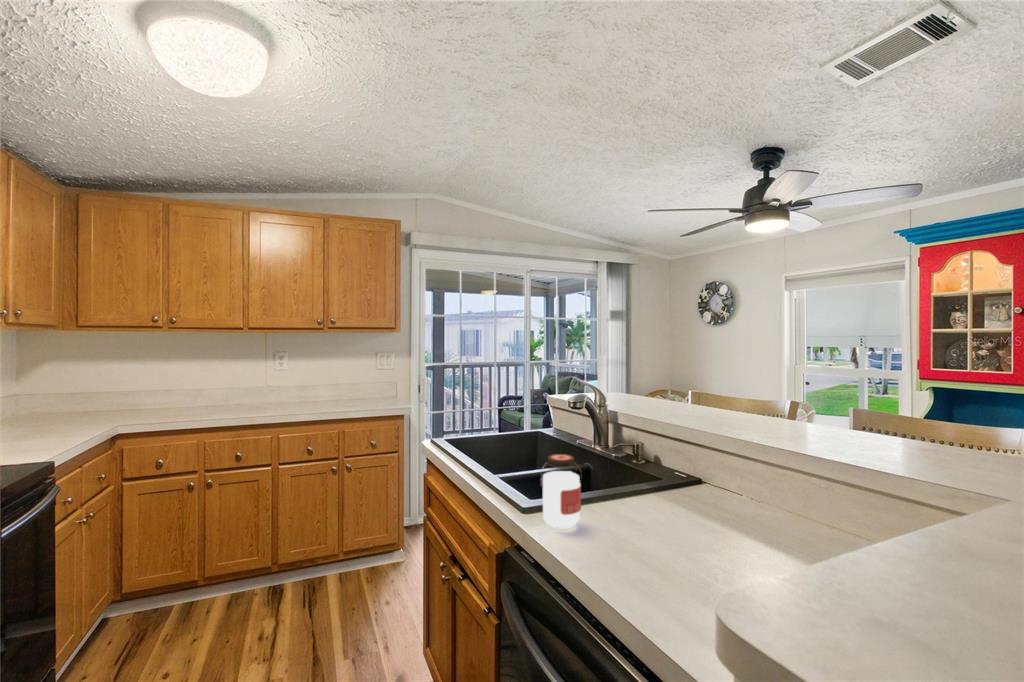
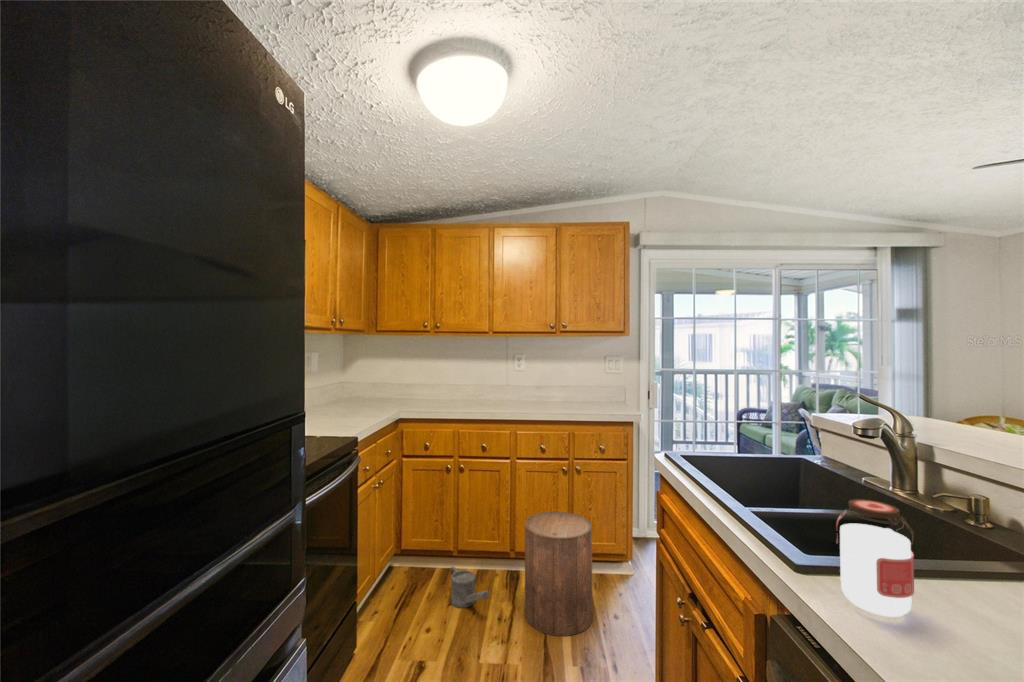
stool: none [291,512,366,639] -> present [525,512,593,636]
watering can: none [195,598,247,643] -> present [450,567,489,608]

